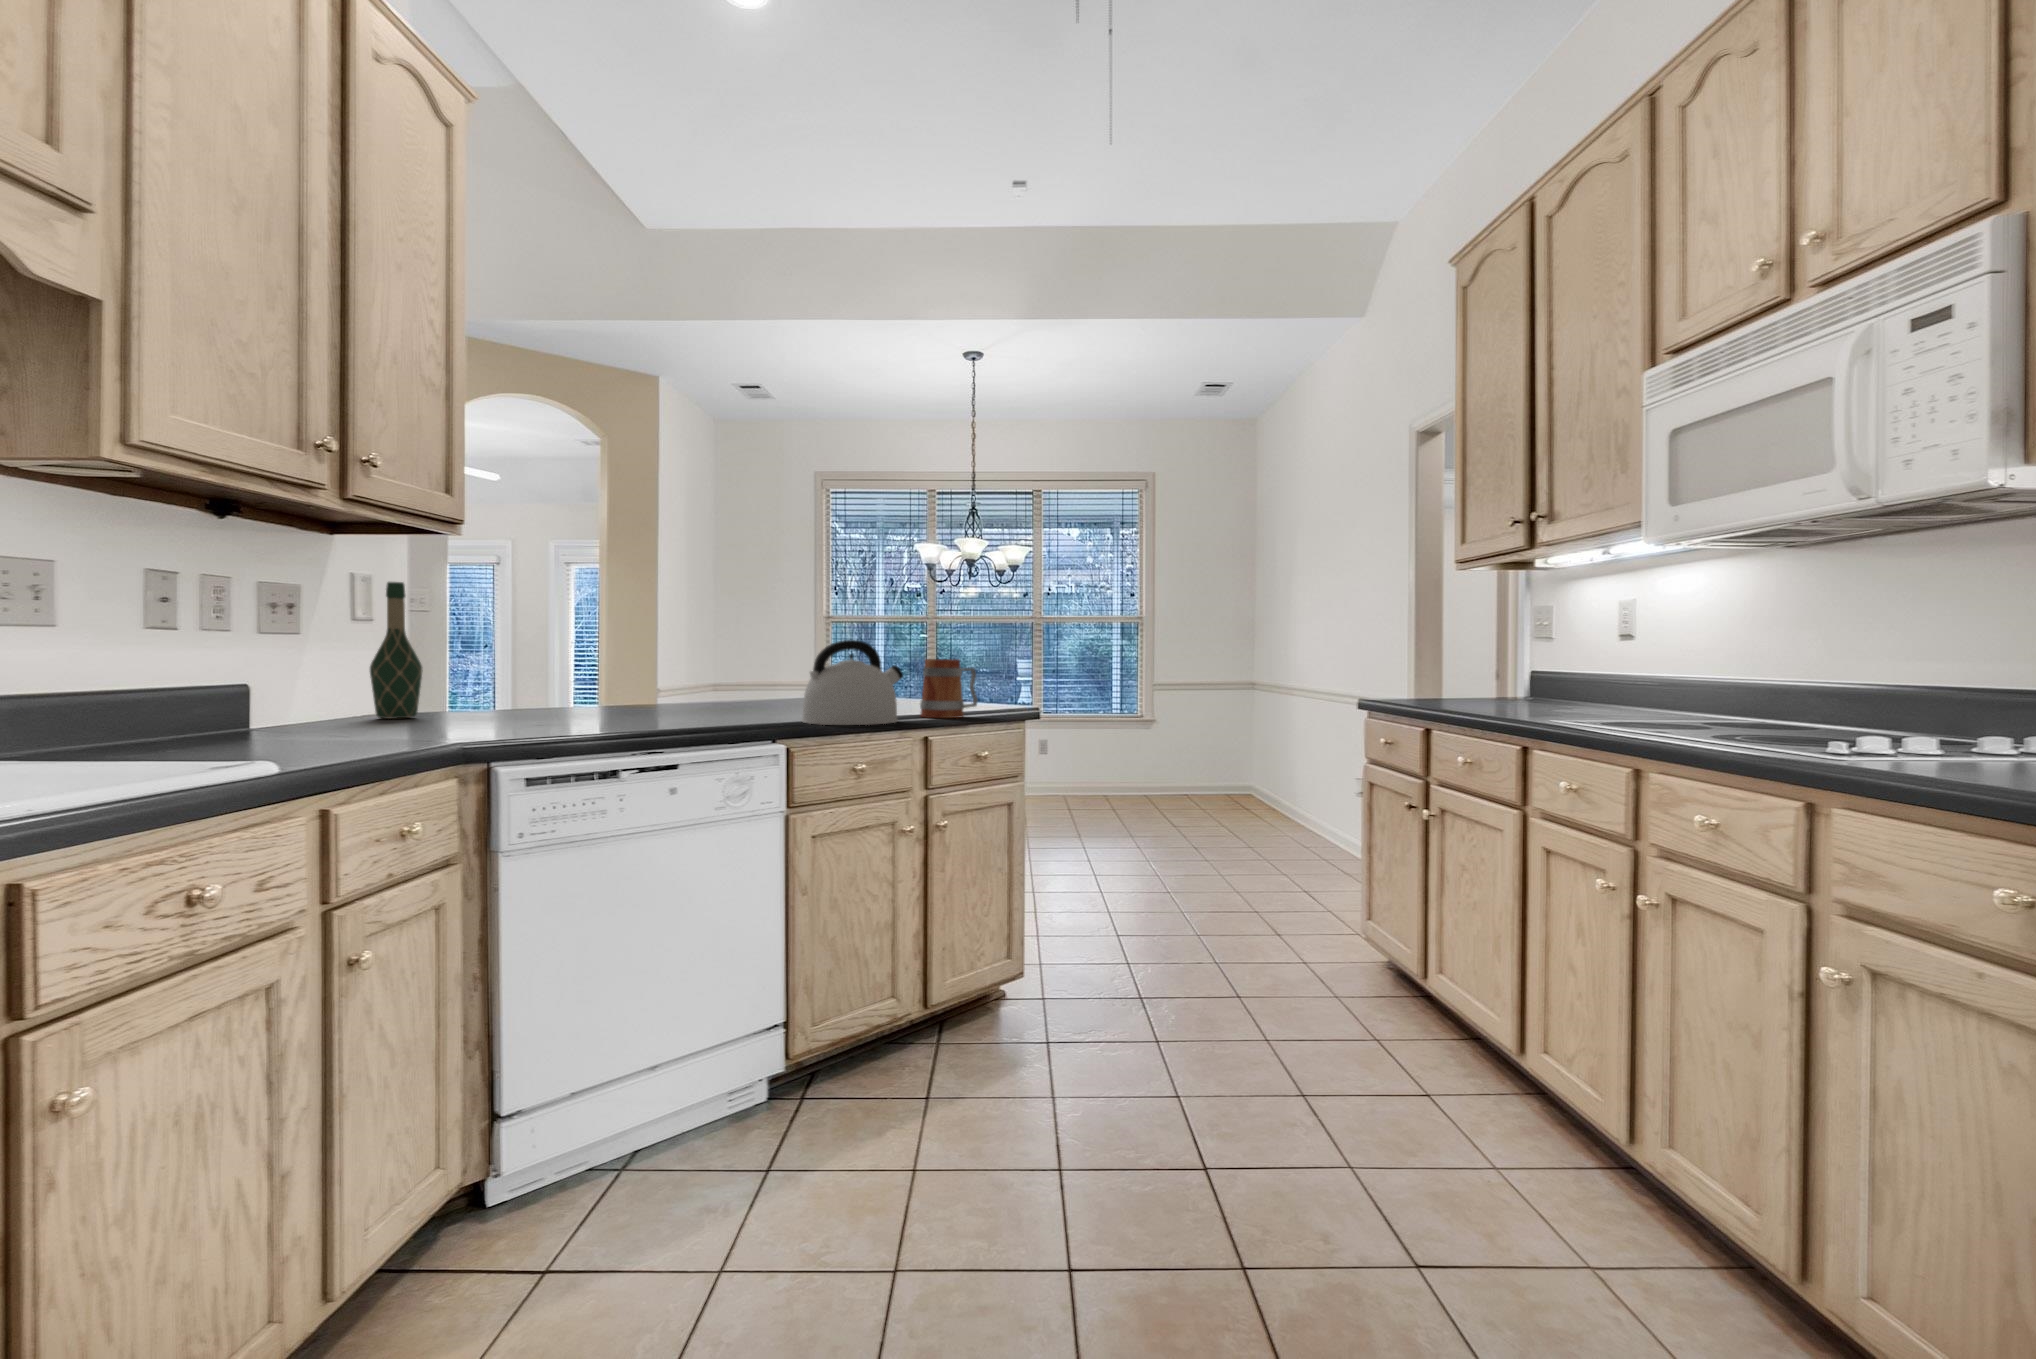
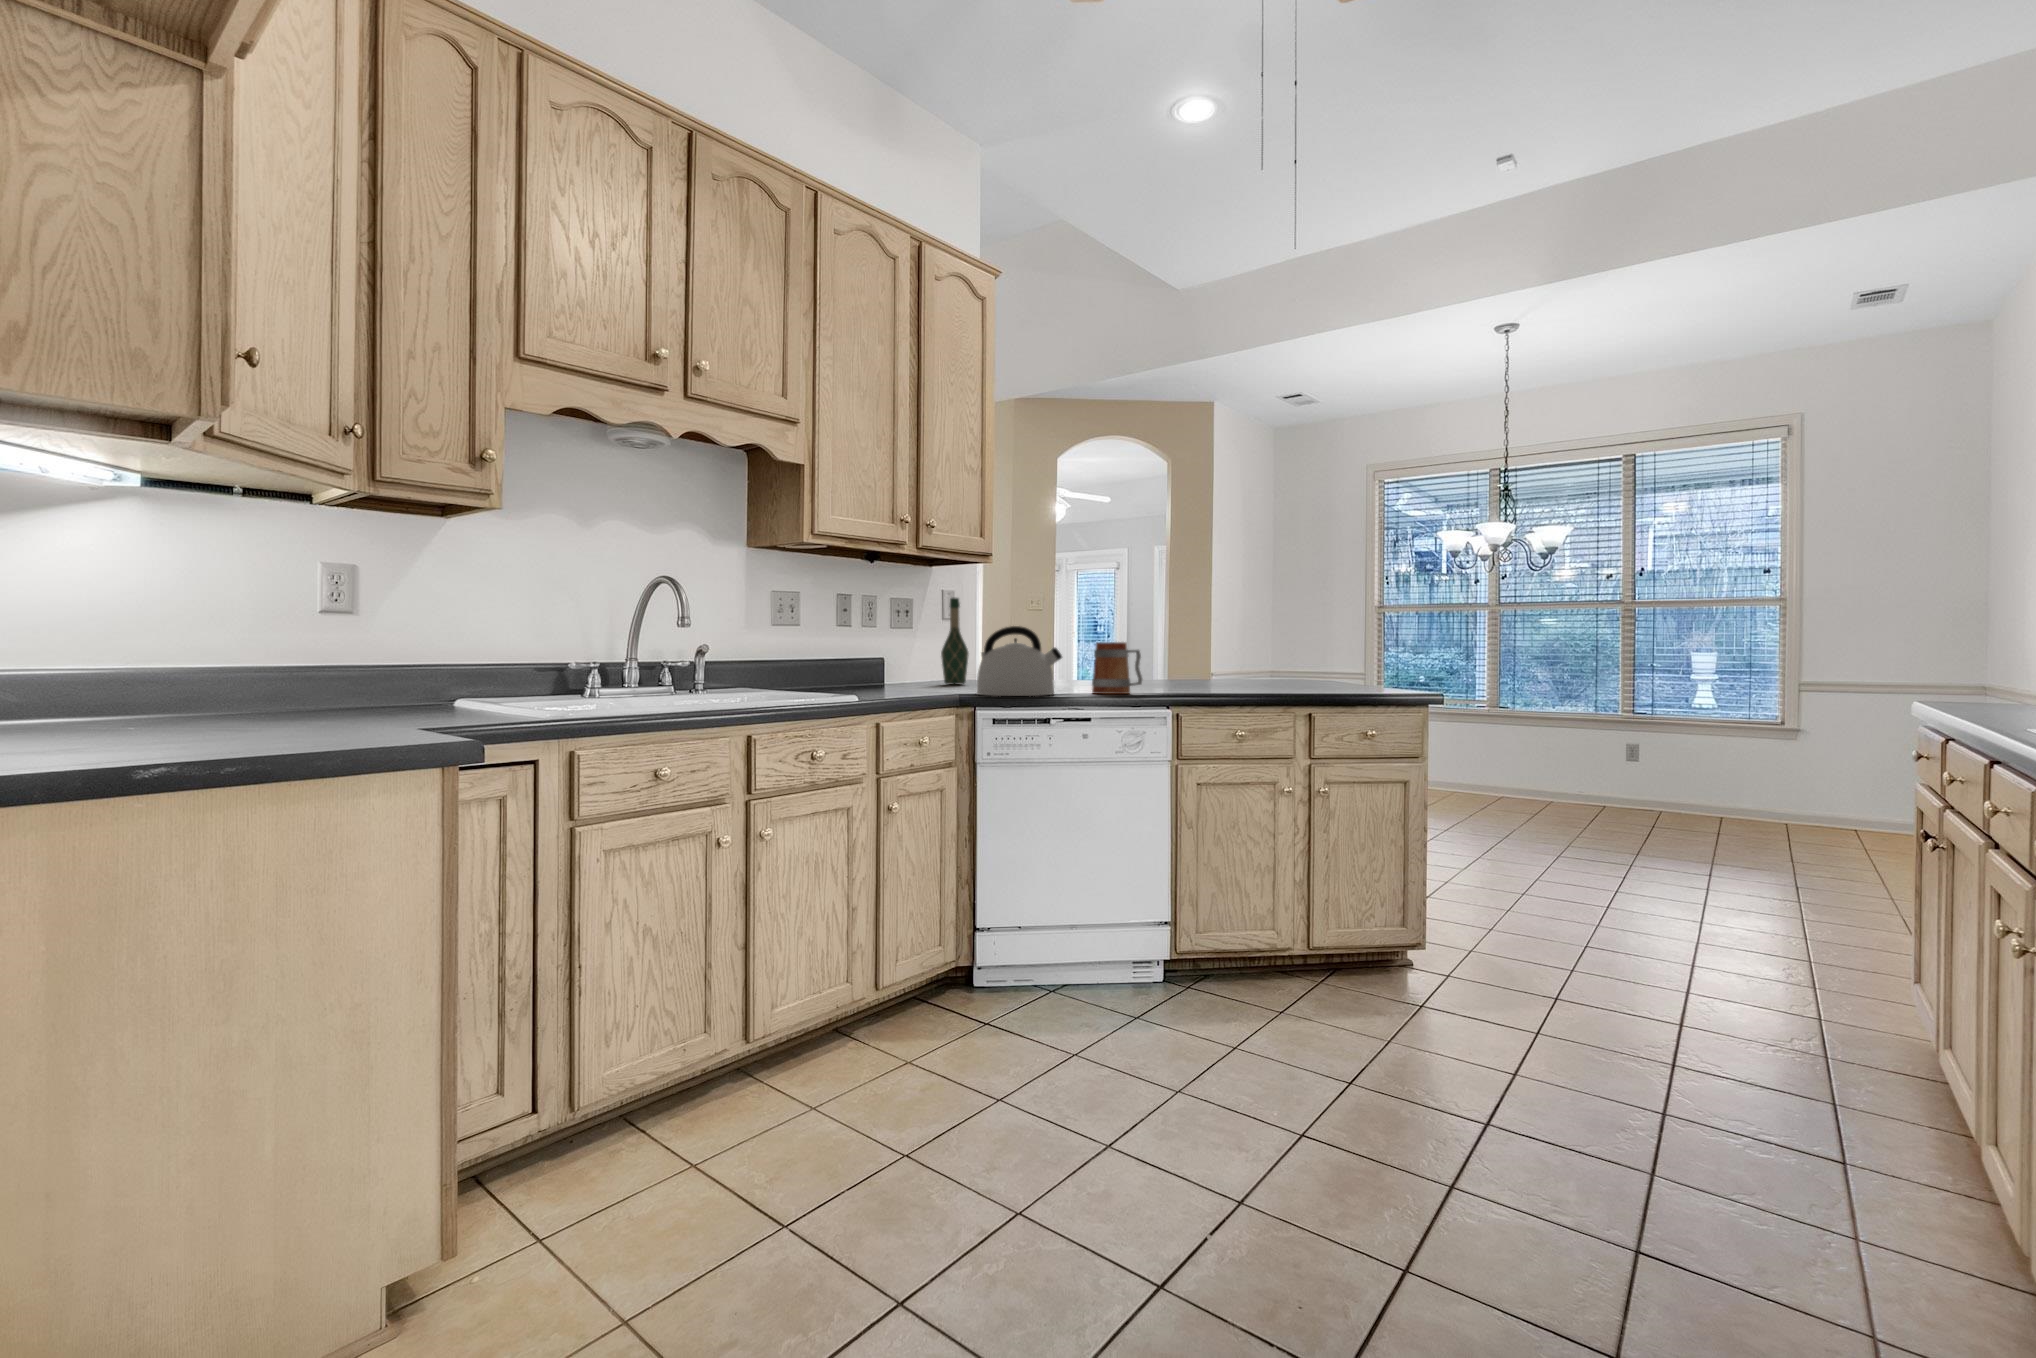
kettle: present [802,640,903,725] -> present [977,626,1062,696]
mug: present [920,659,978,718] -> present [1092,642,1142,694]

